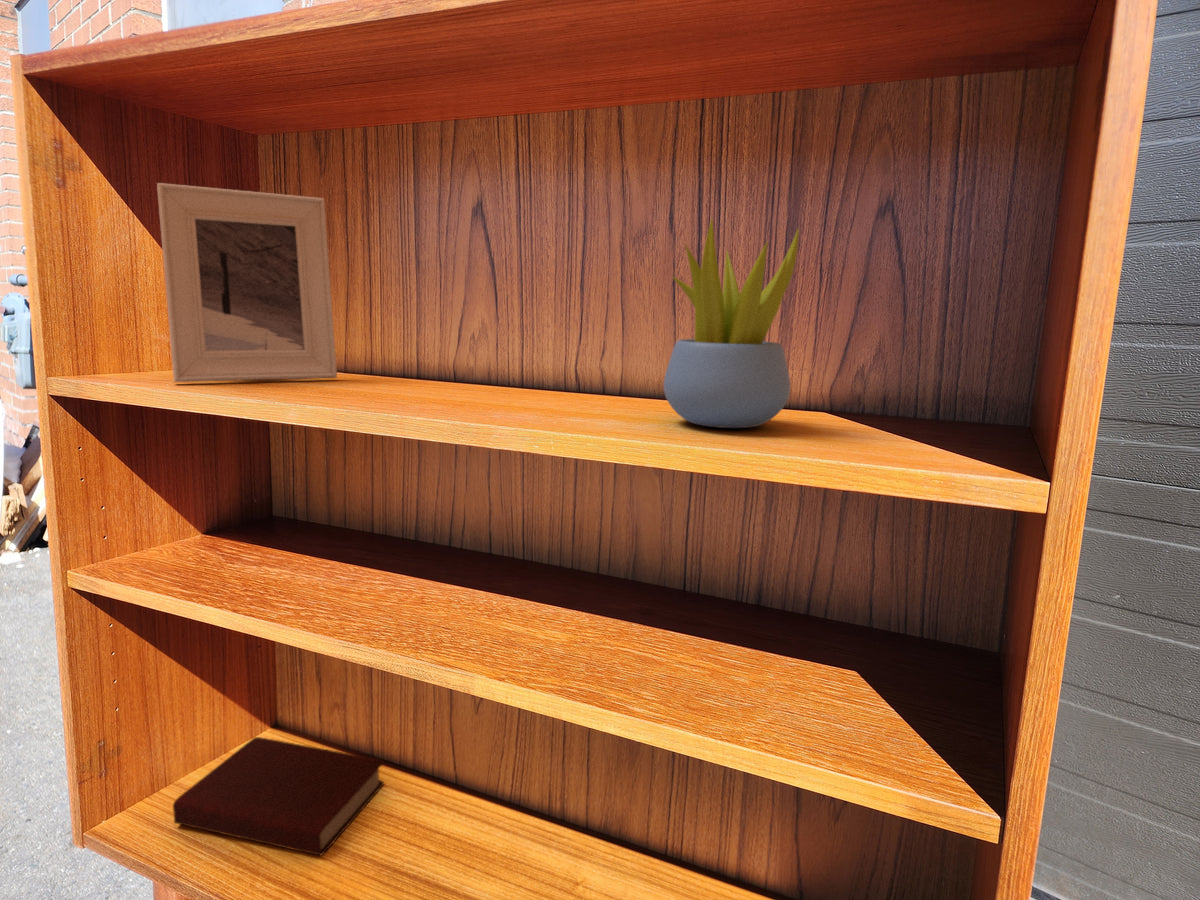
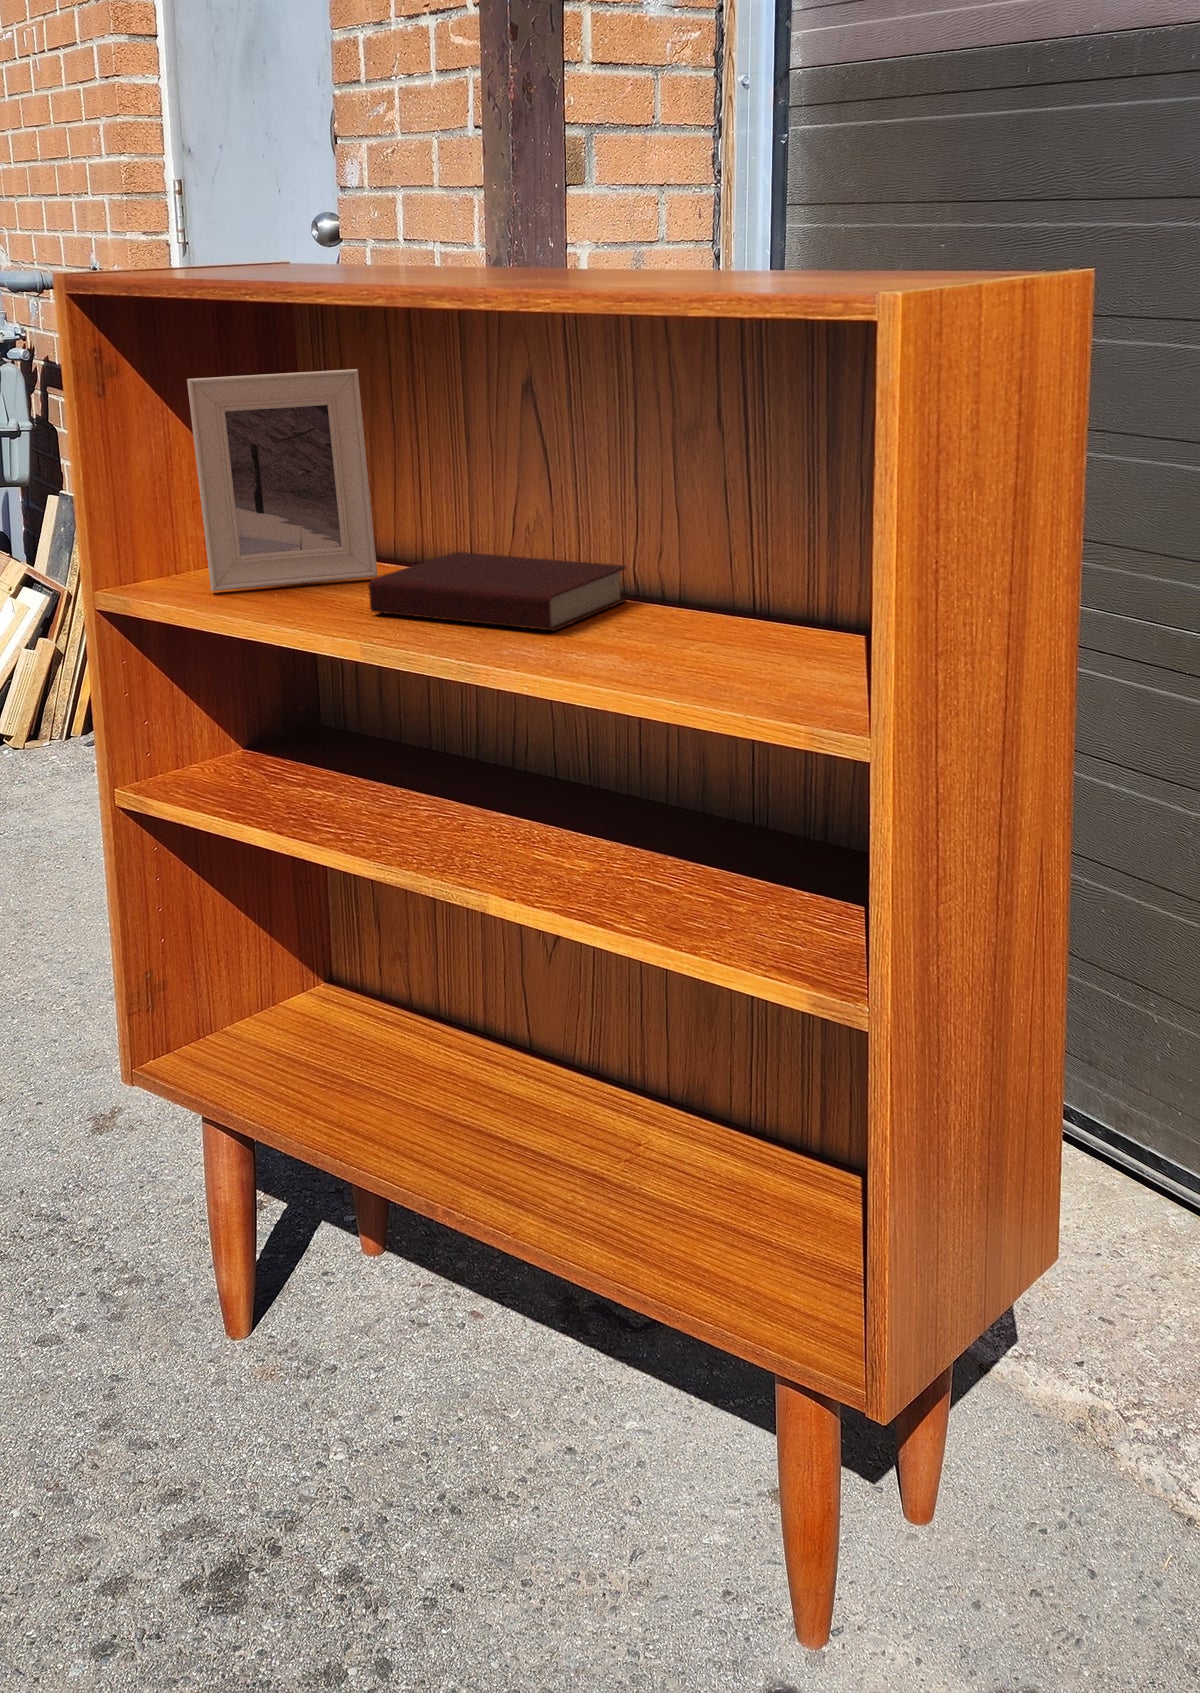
succulent plant: present [664,219,799,428] -> none [662,462,789,662]
book: present [173,737,384,855] -> present [369,552,627,630]

